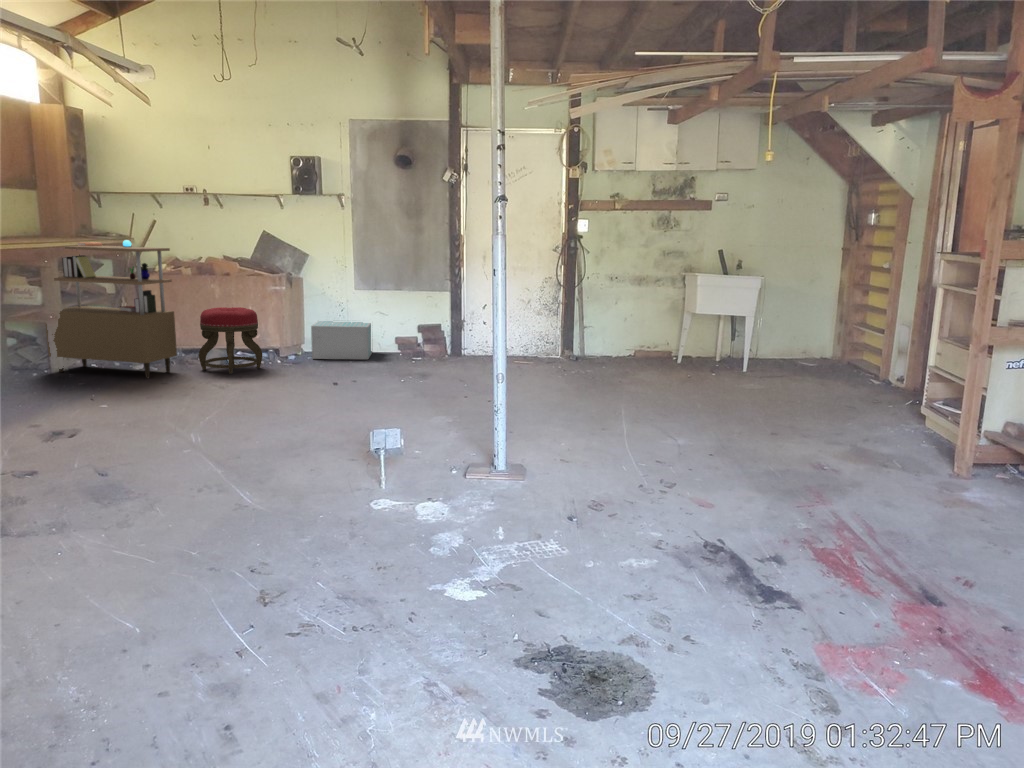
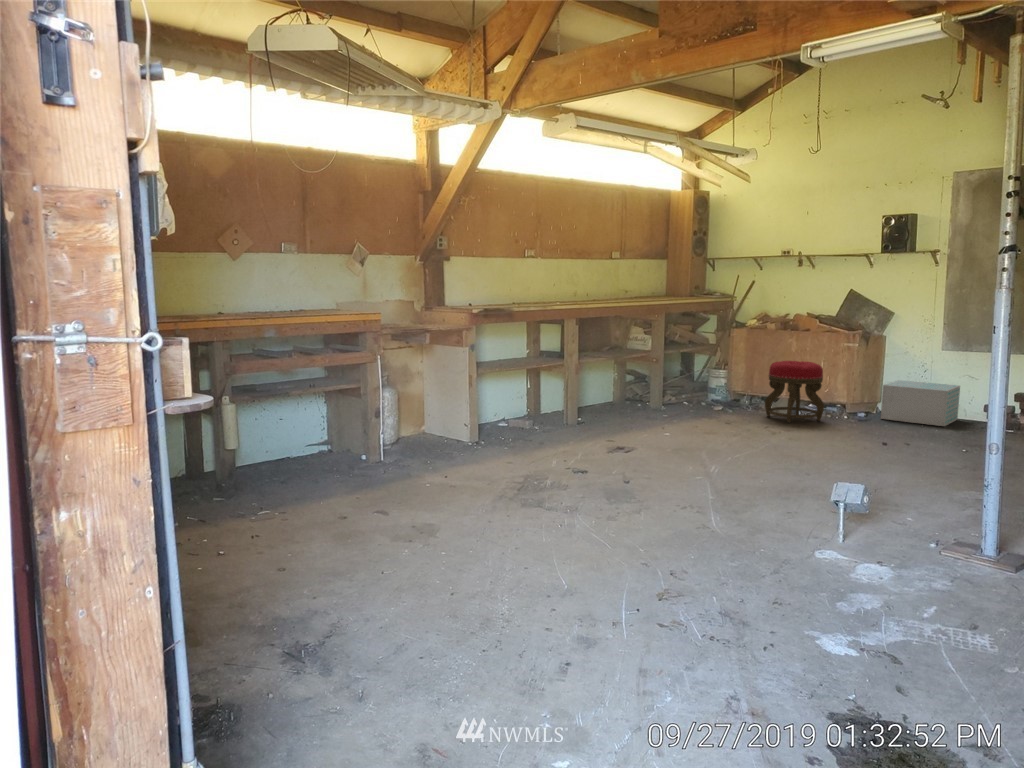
shelving unit: present [46,240,177,379] -> none [652,299,750,418]

